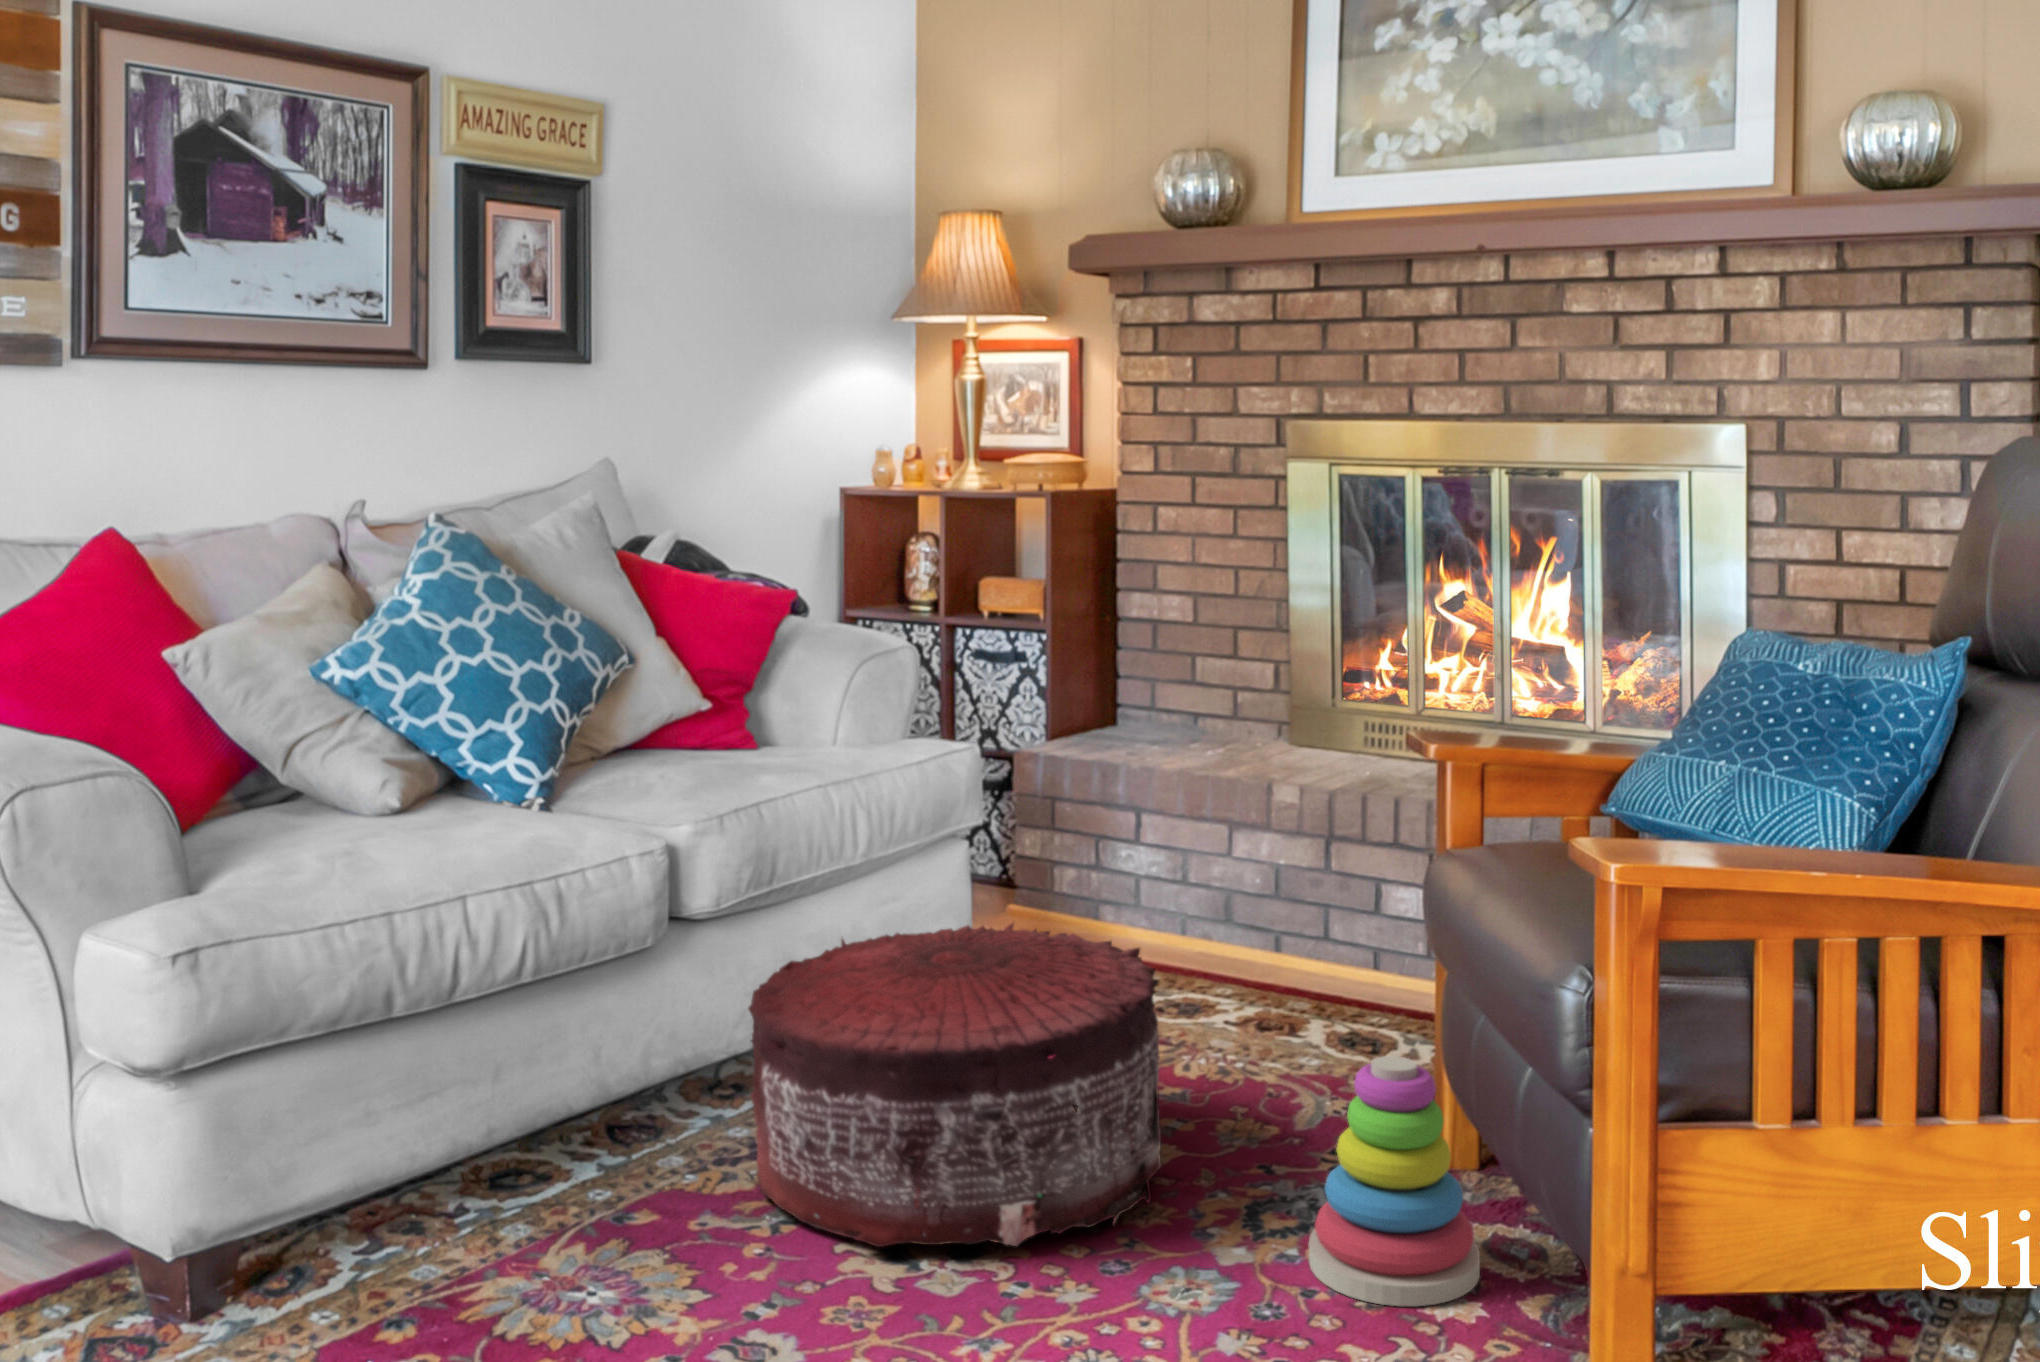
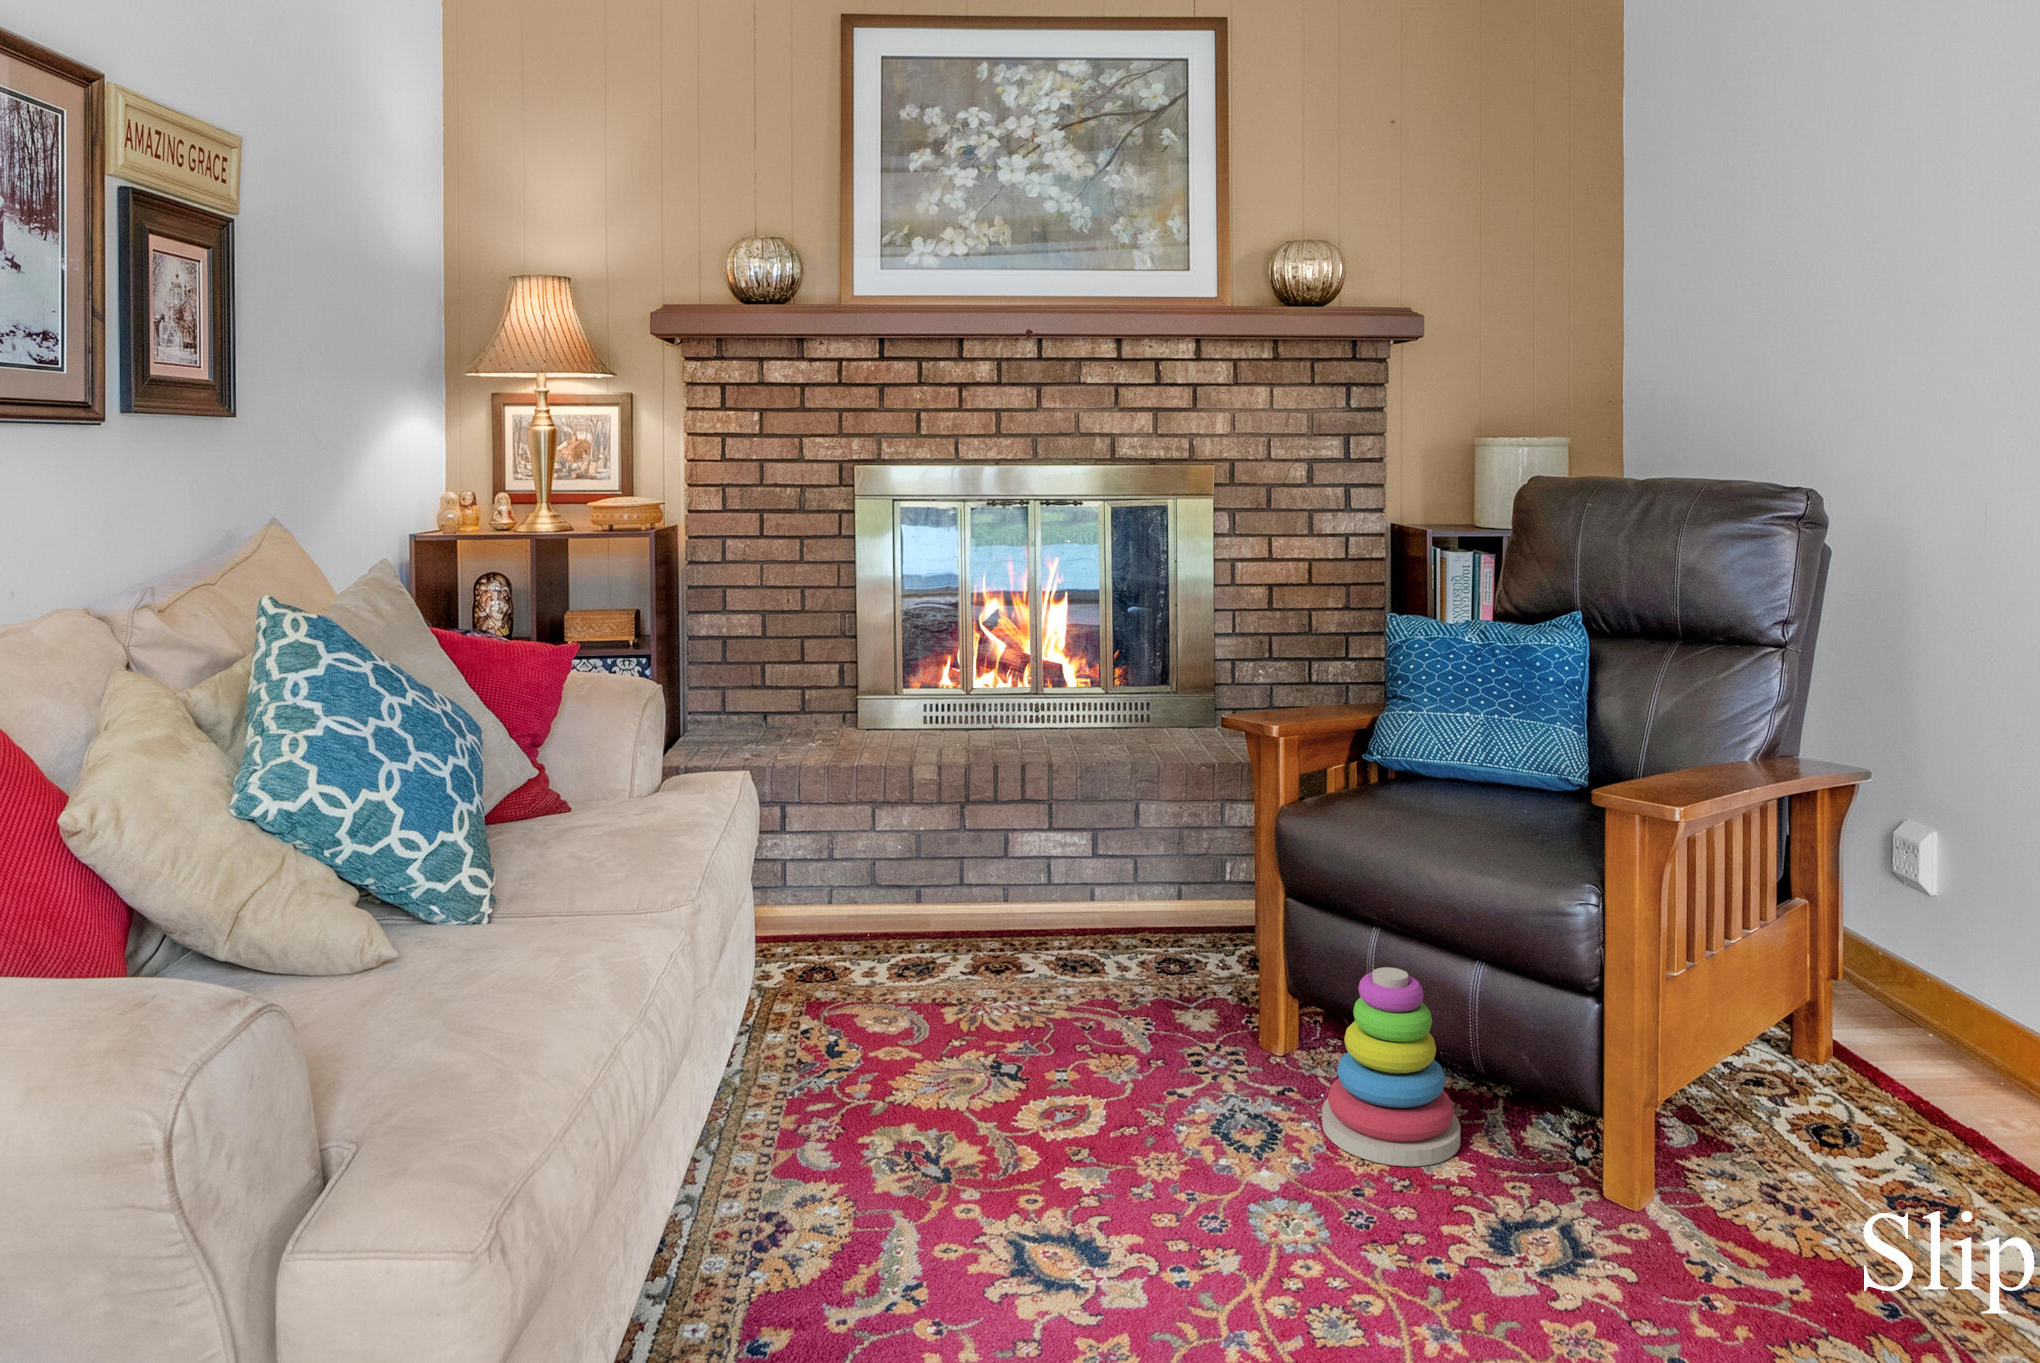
pouf: present [748,923,1161,1247] -> none [796,921,1195,1254]

